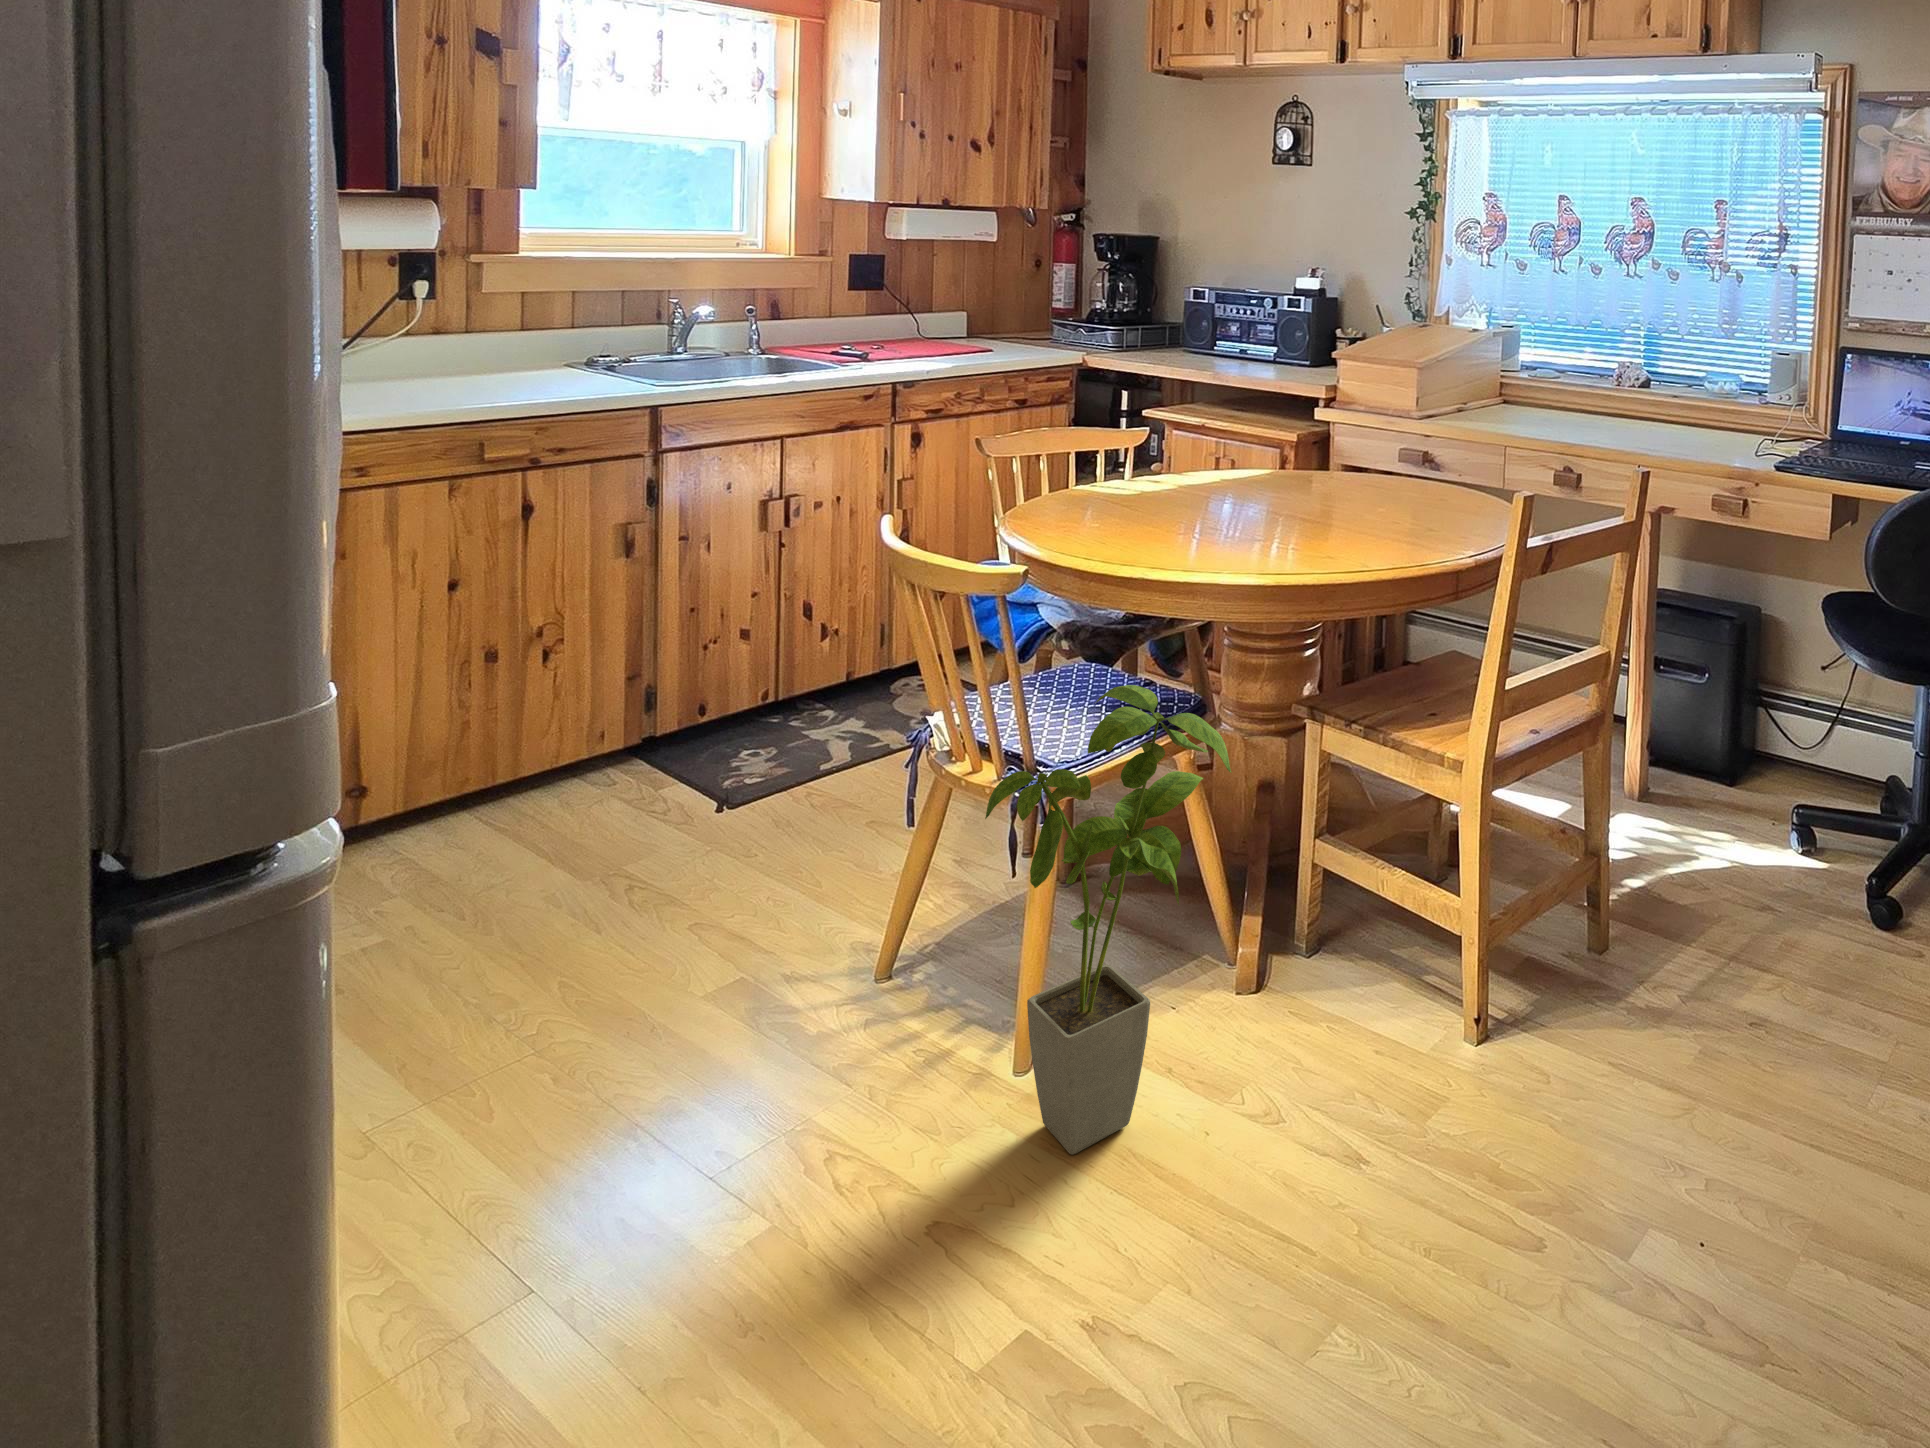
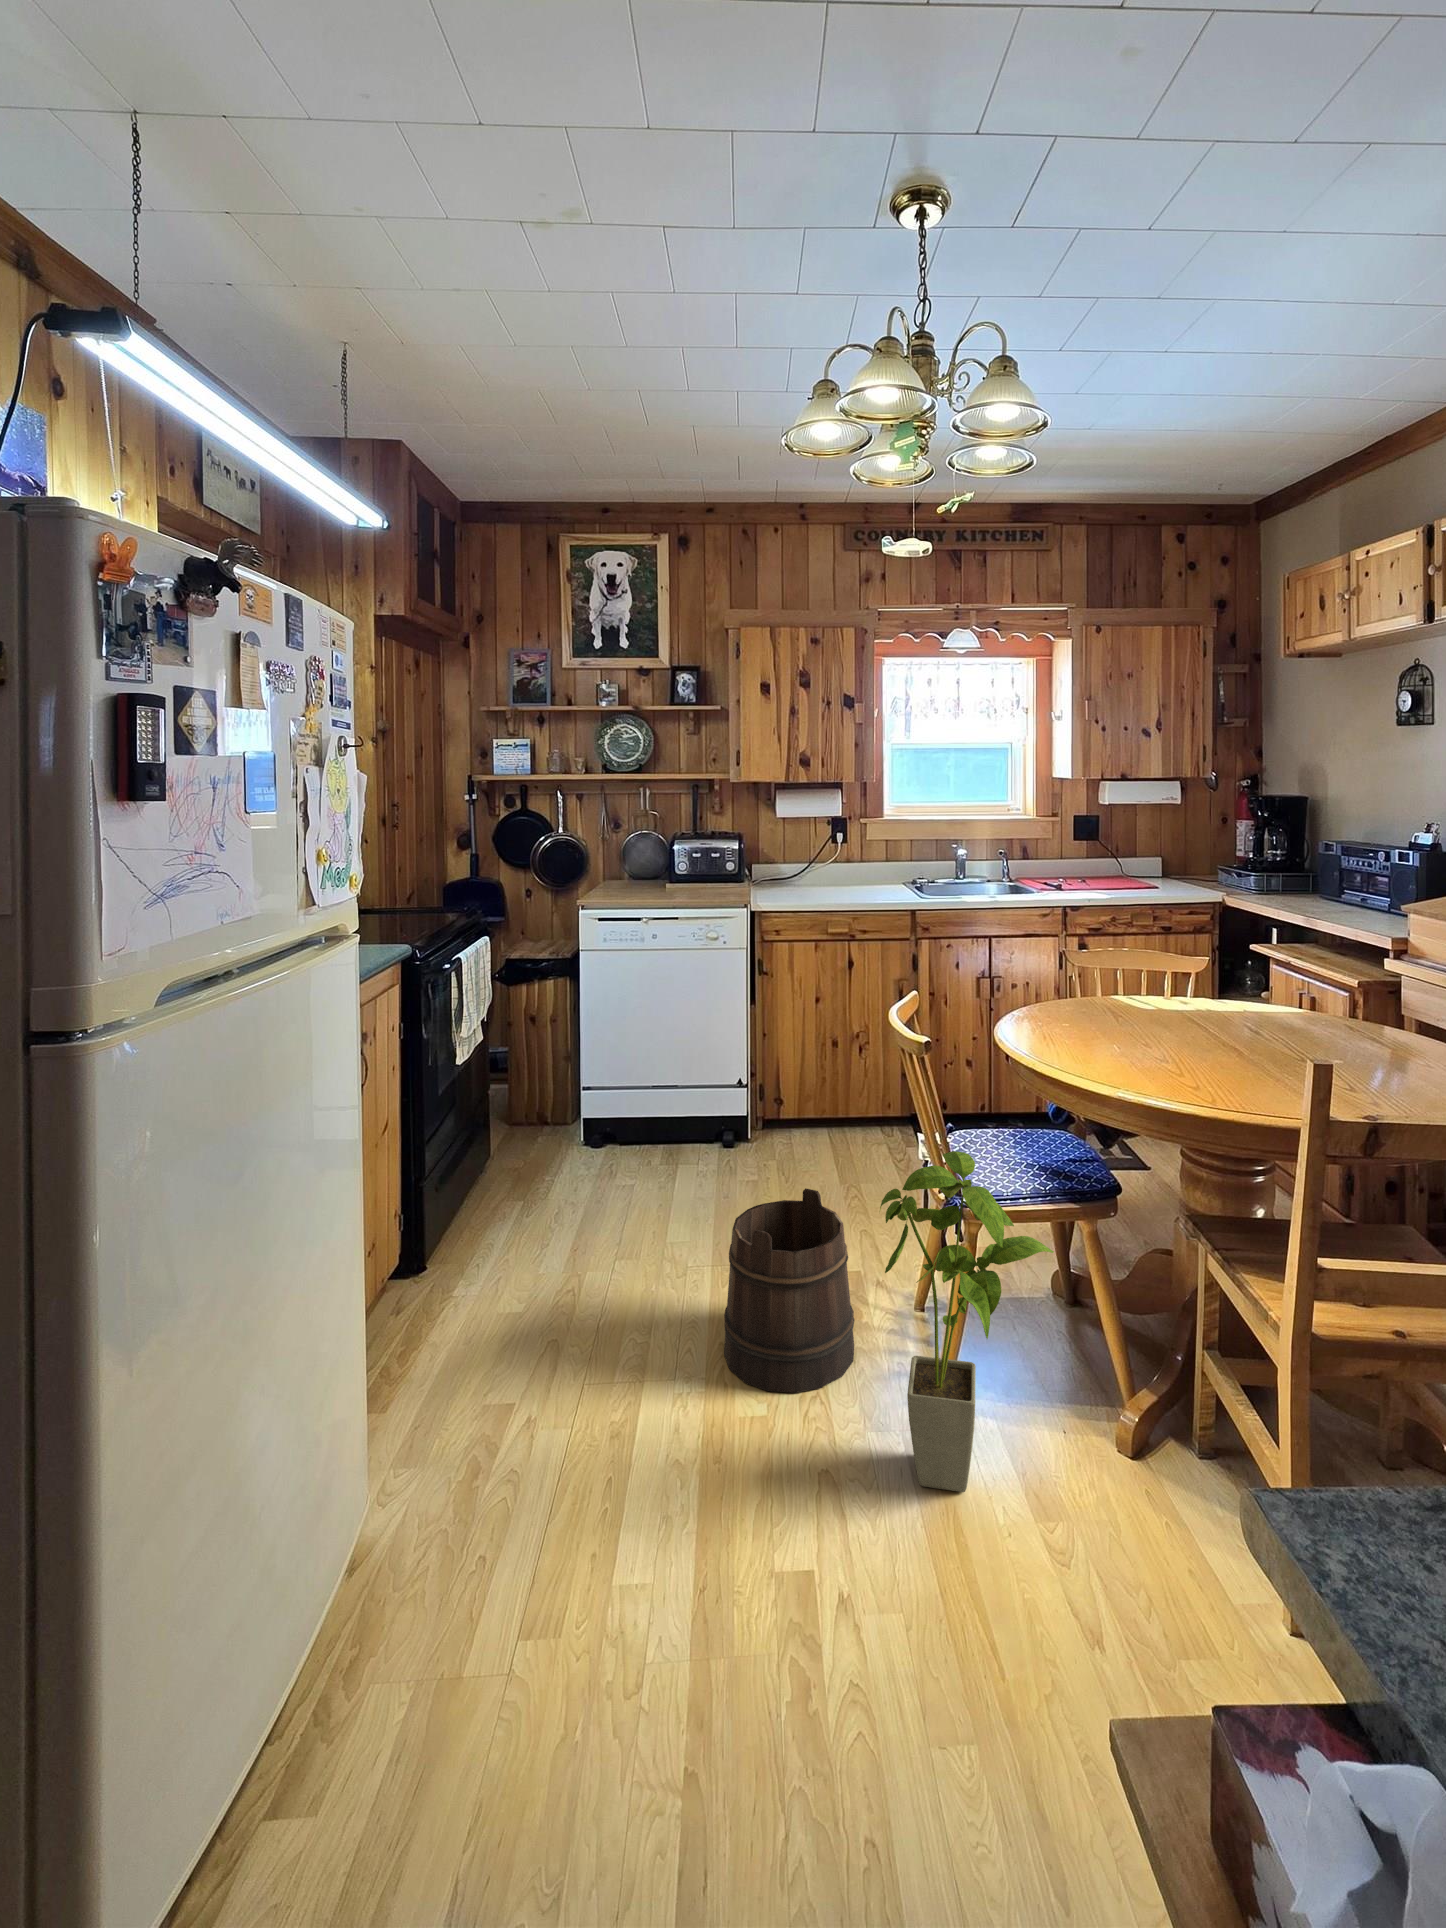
bucket: none [578,863,847,1229] -> present [724,1188,854,1393]

